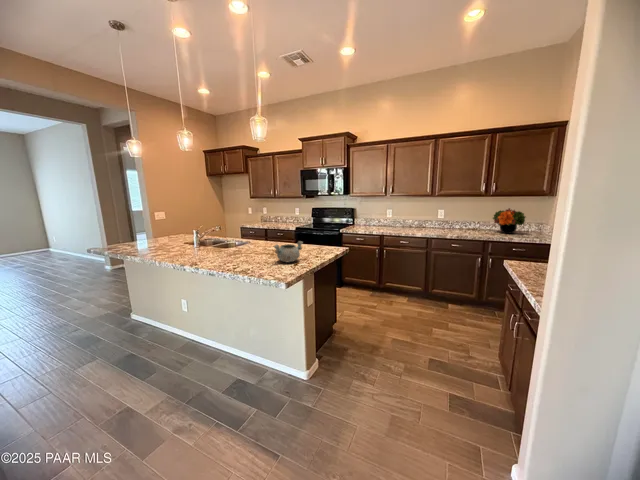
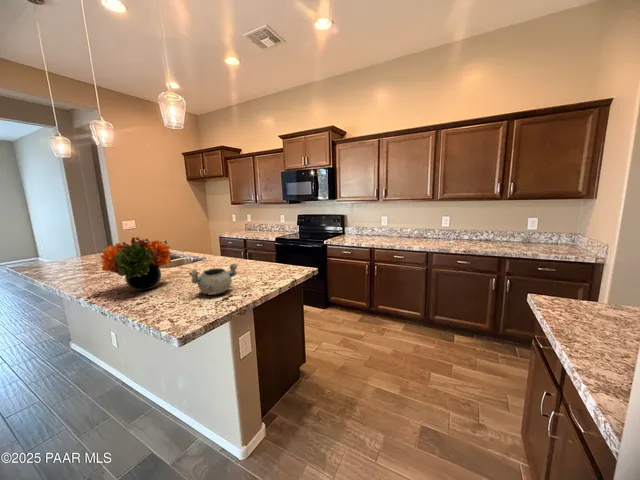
flower arrangement: present [493,208,526,233] -> present [100,237,171,291]

